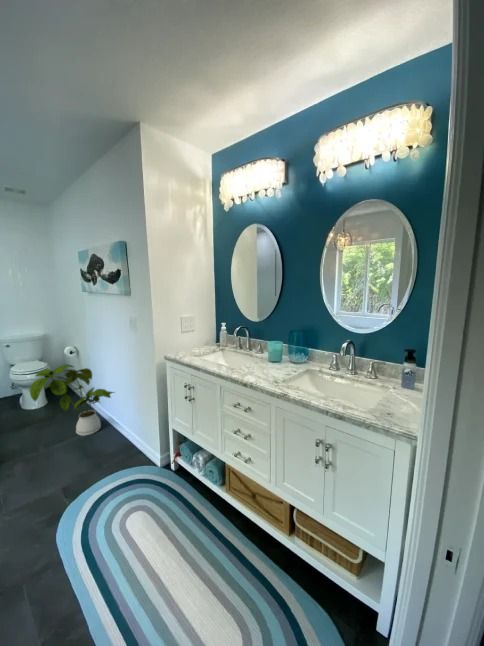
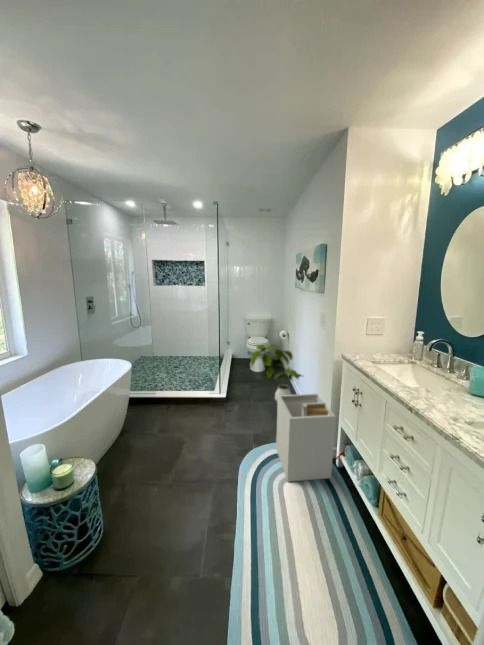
laundry hamper: none [94,405,174,522] -> present [276,394,336,481]

